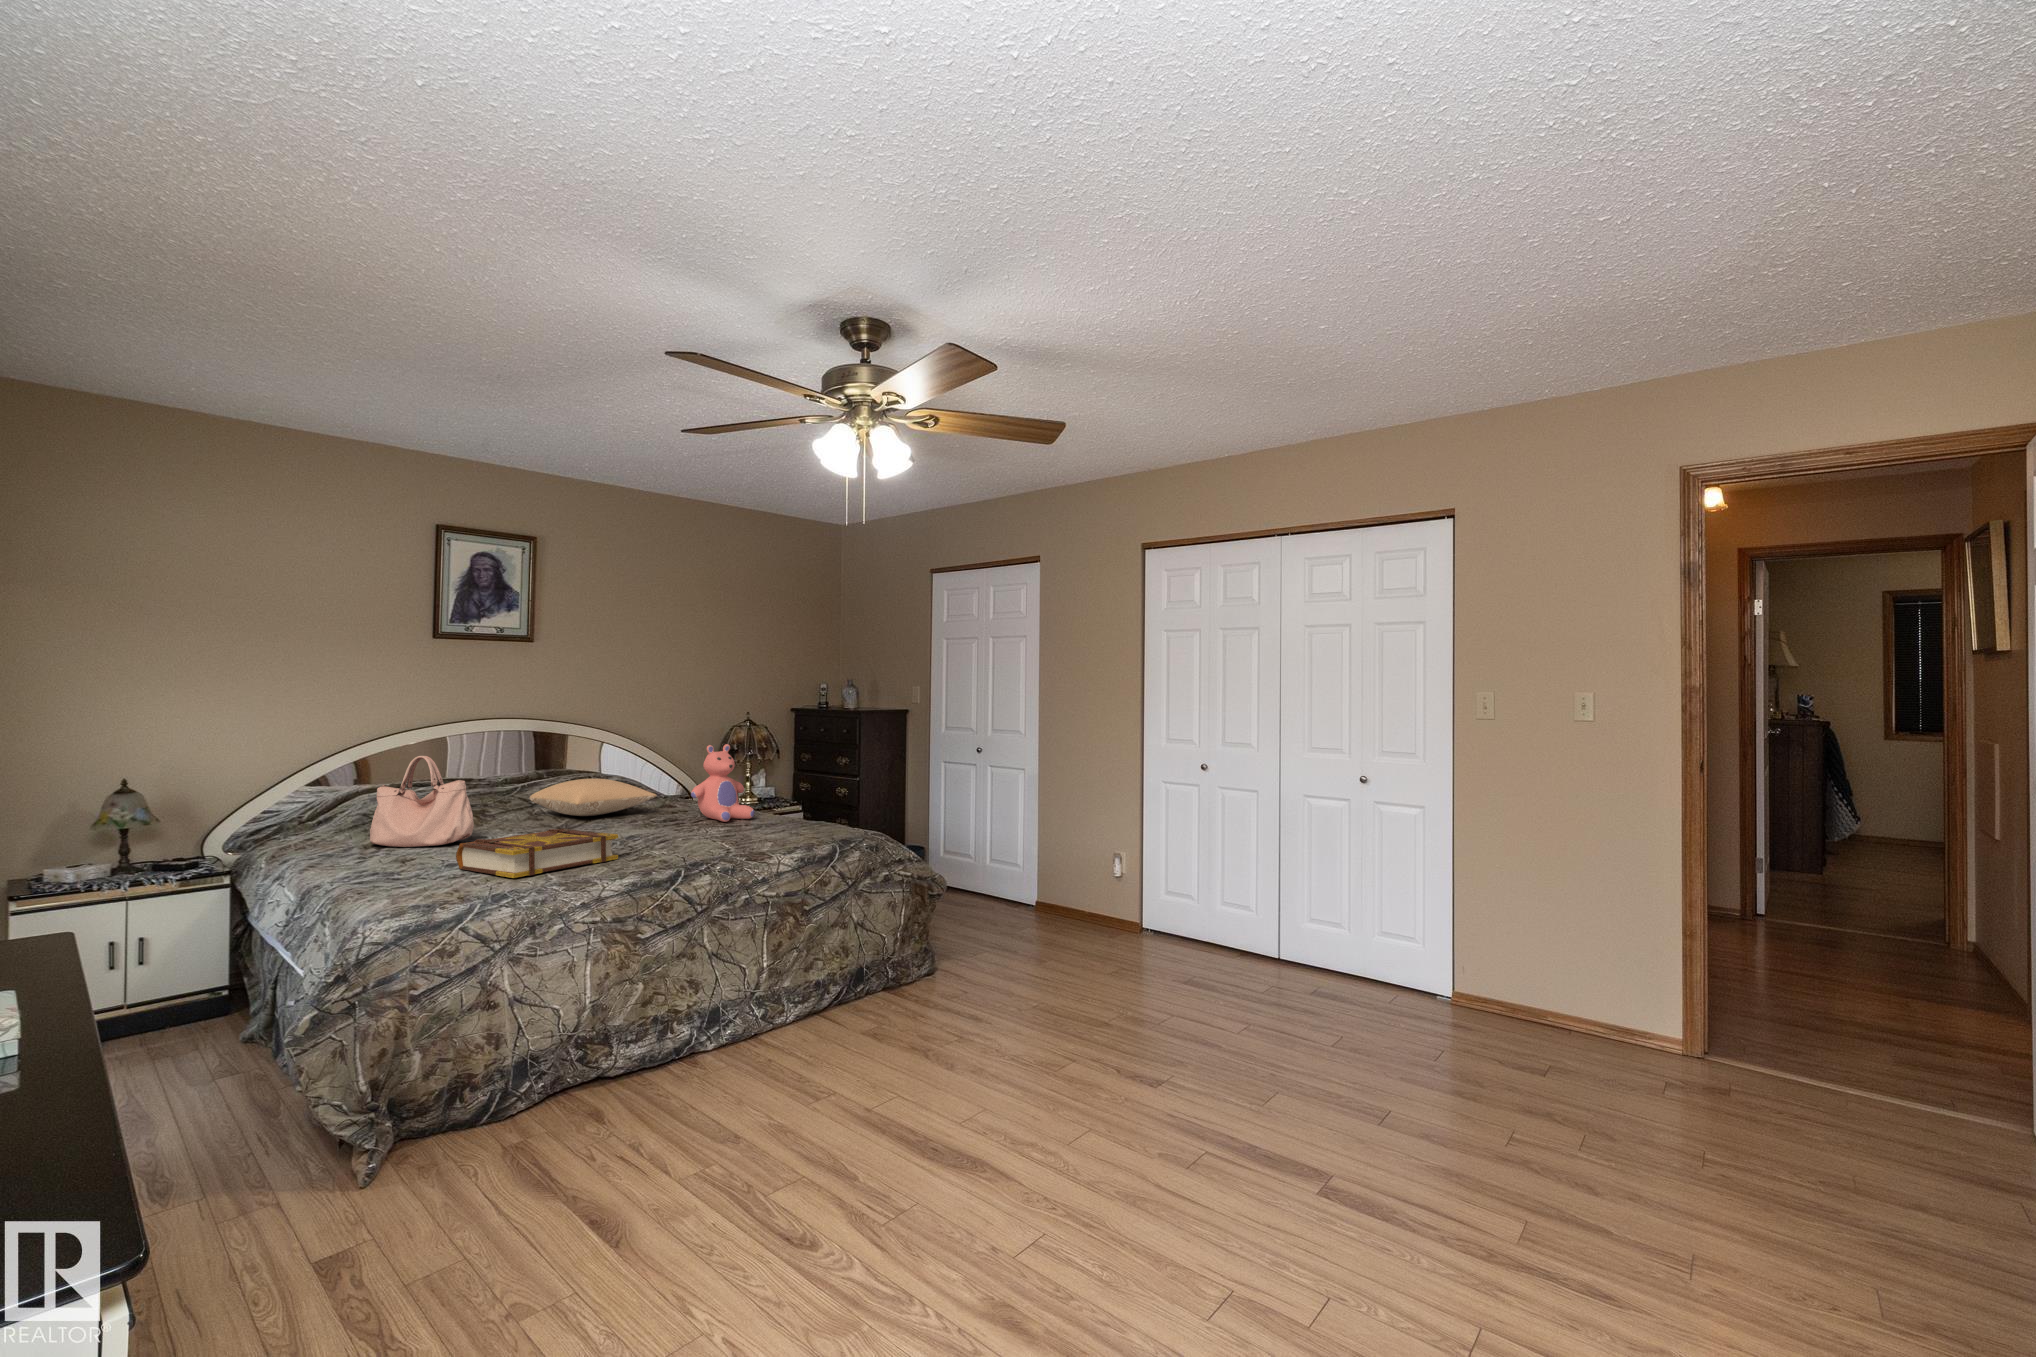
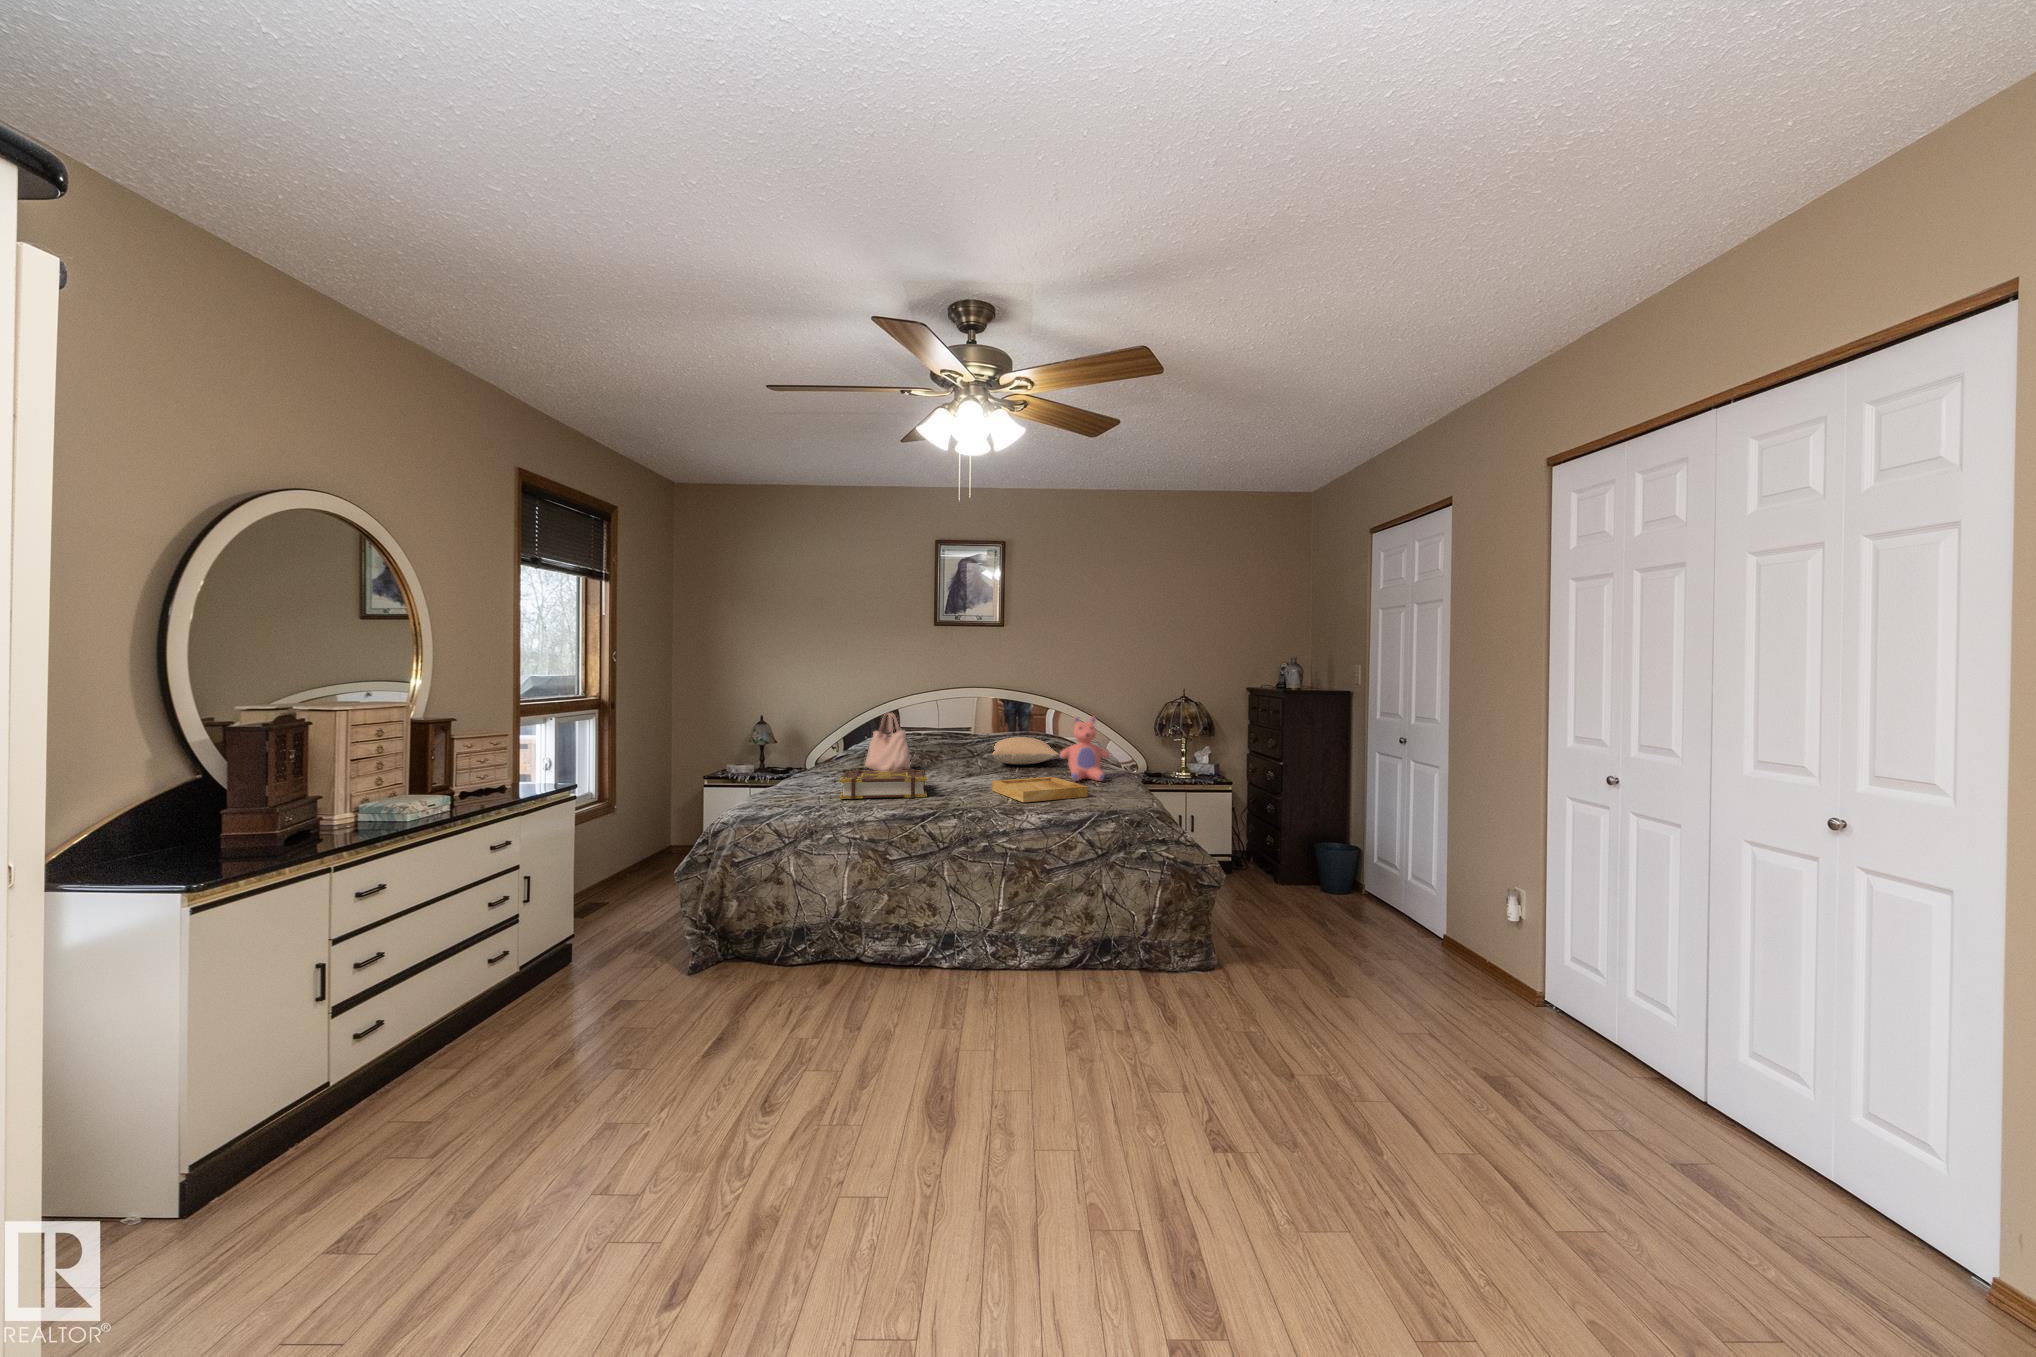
tray: none [668,818,786,846] -> present [992,777,1088,802]

